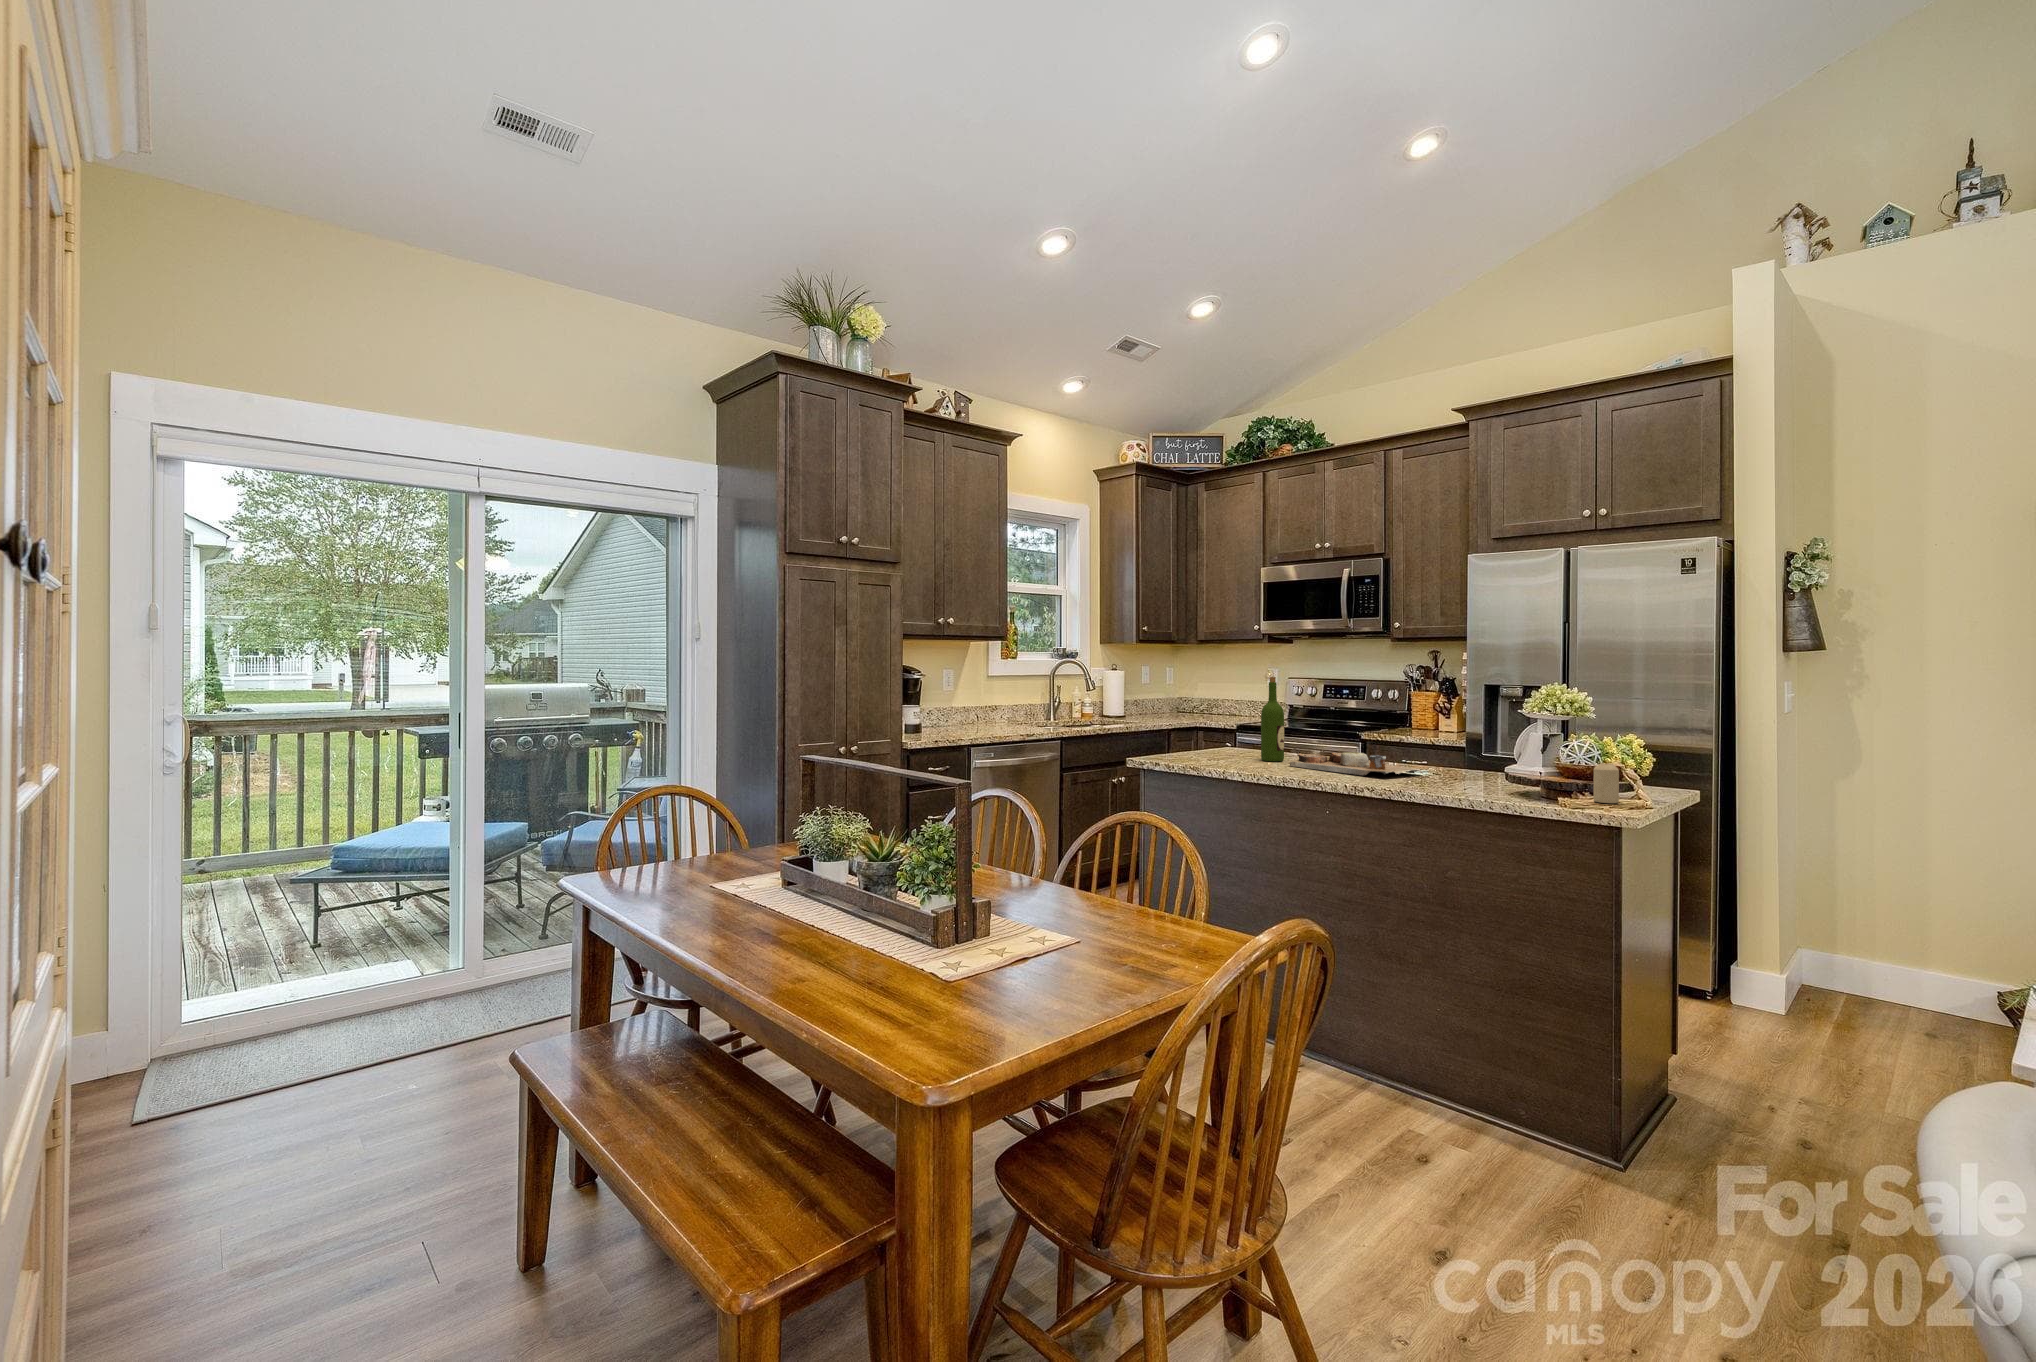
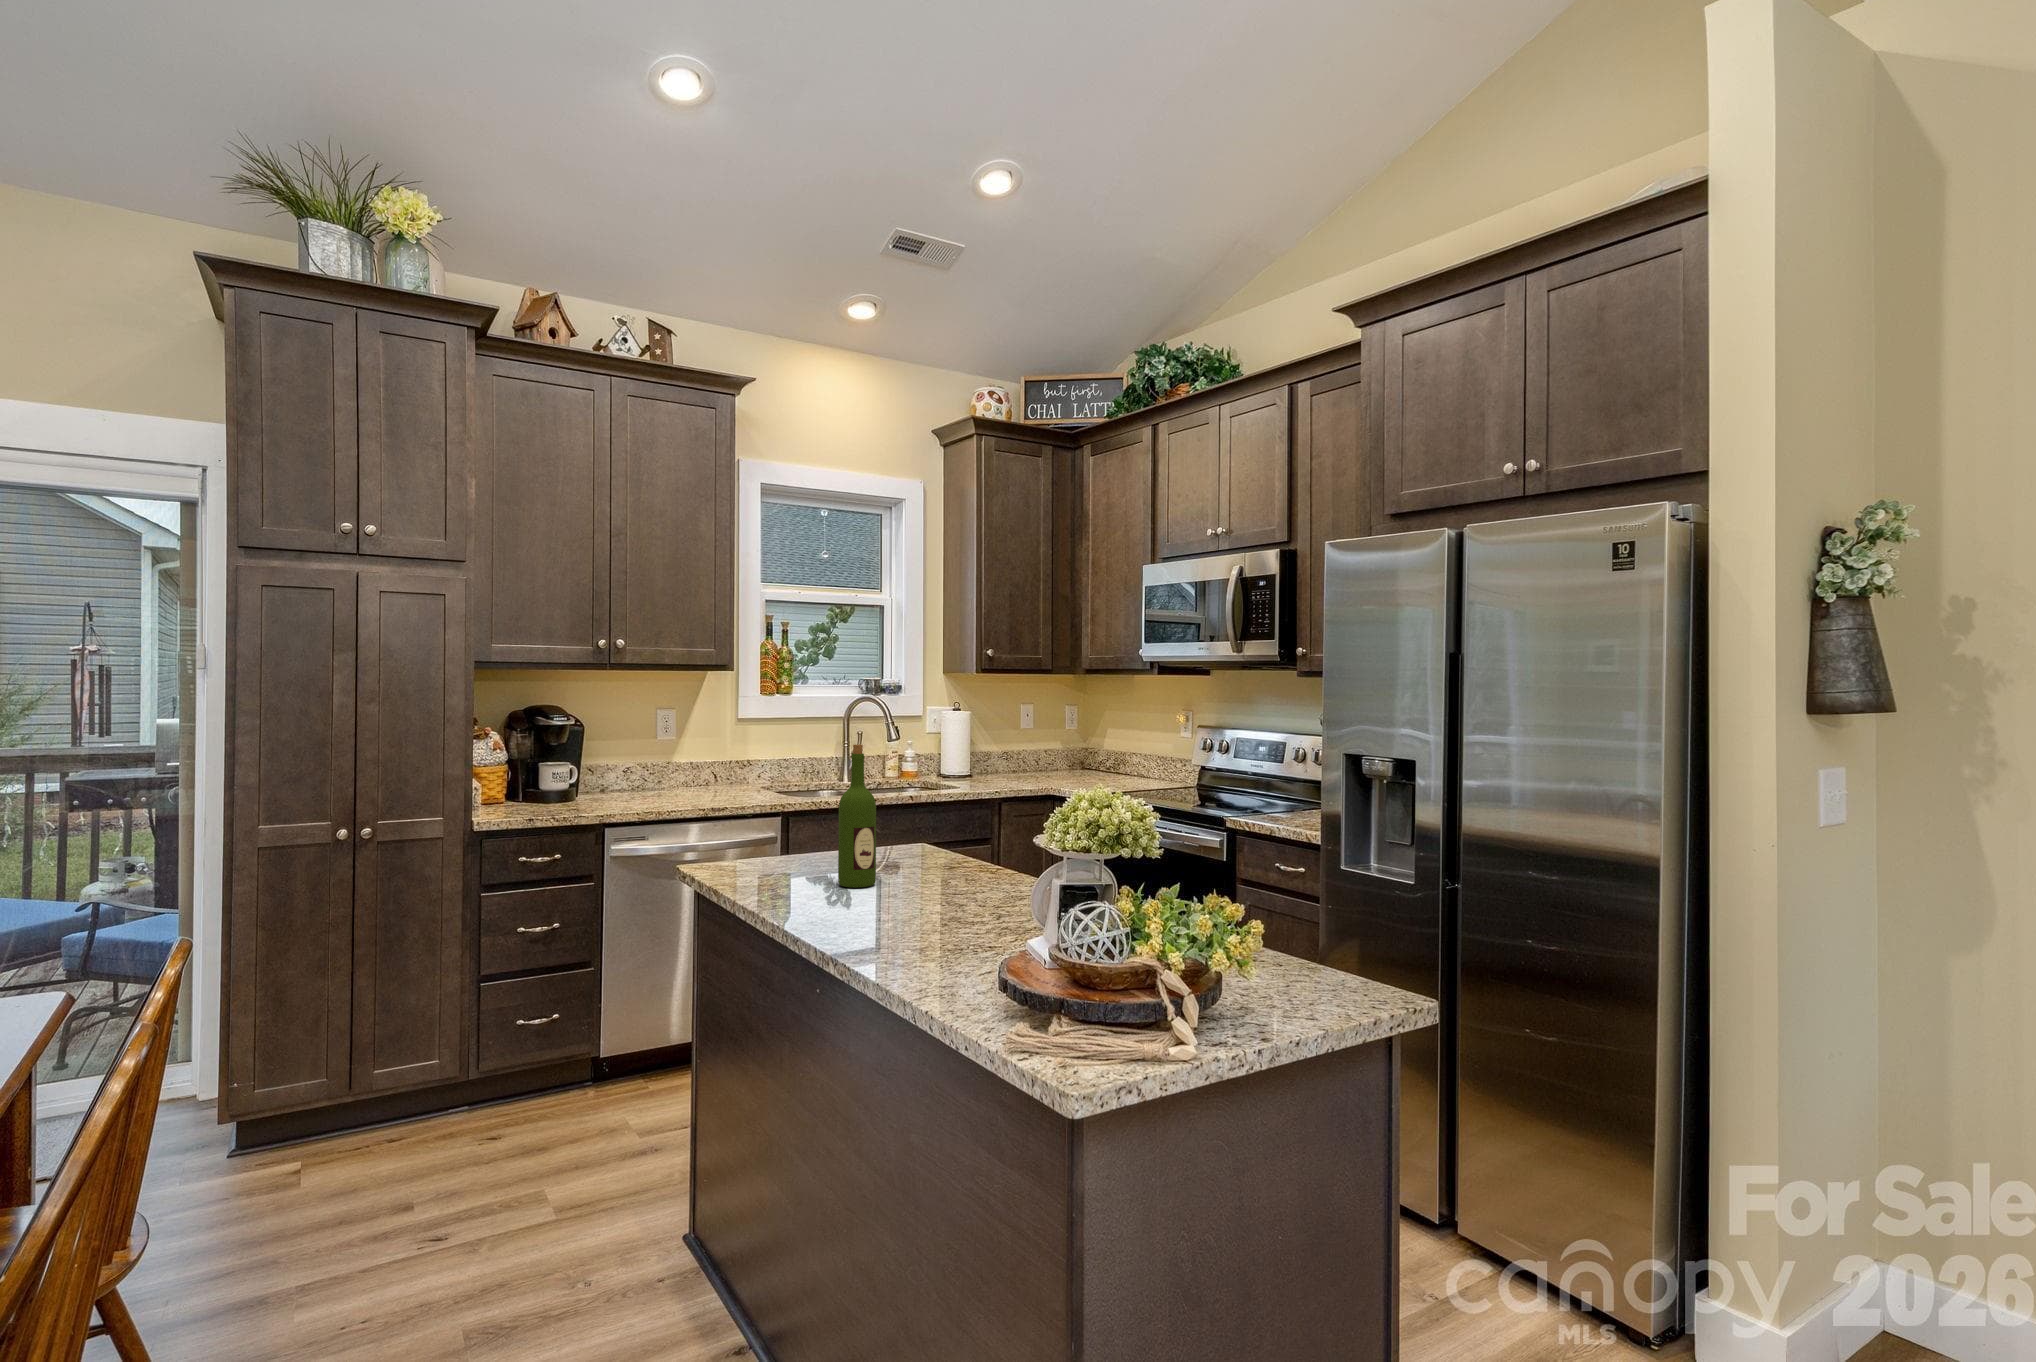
cutting board: present [1290,752,1423,776] -> none [840,878,991,938]
candle: present [1593,763,1619,803] -> none [1085,963,1130,1054]

